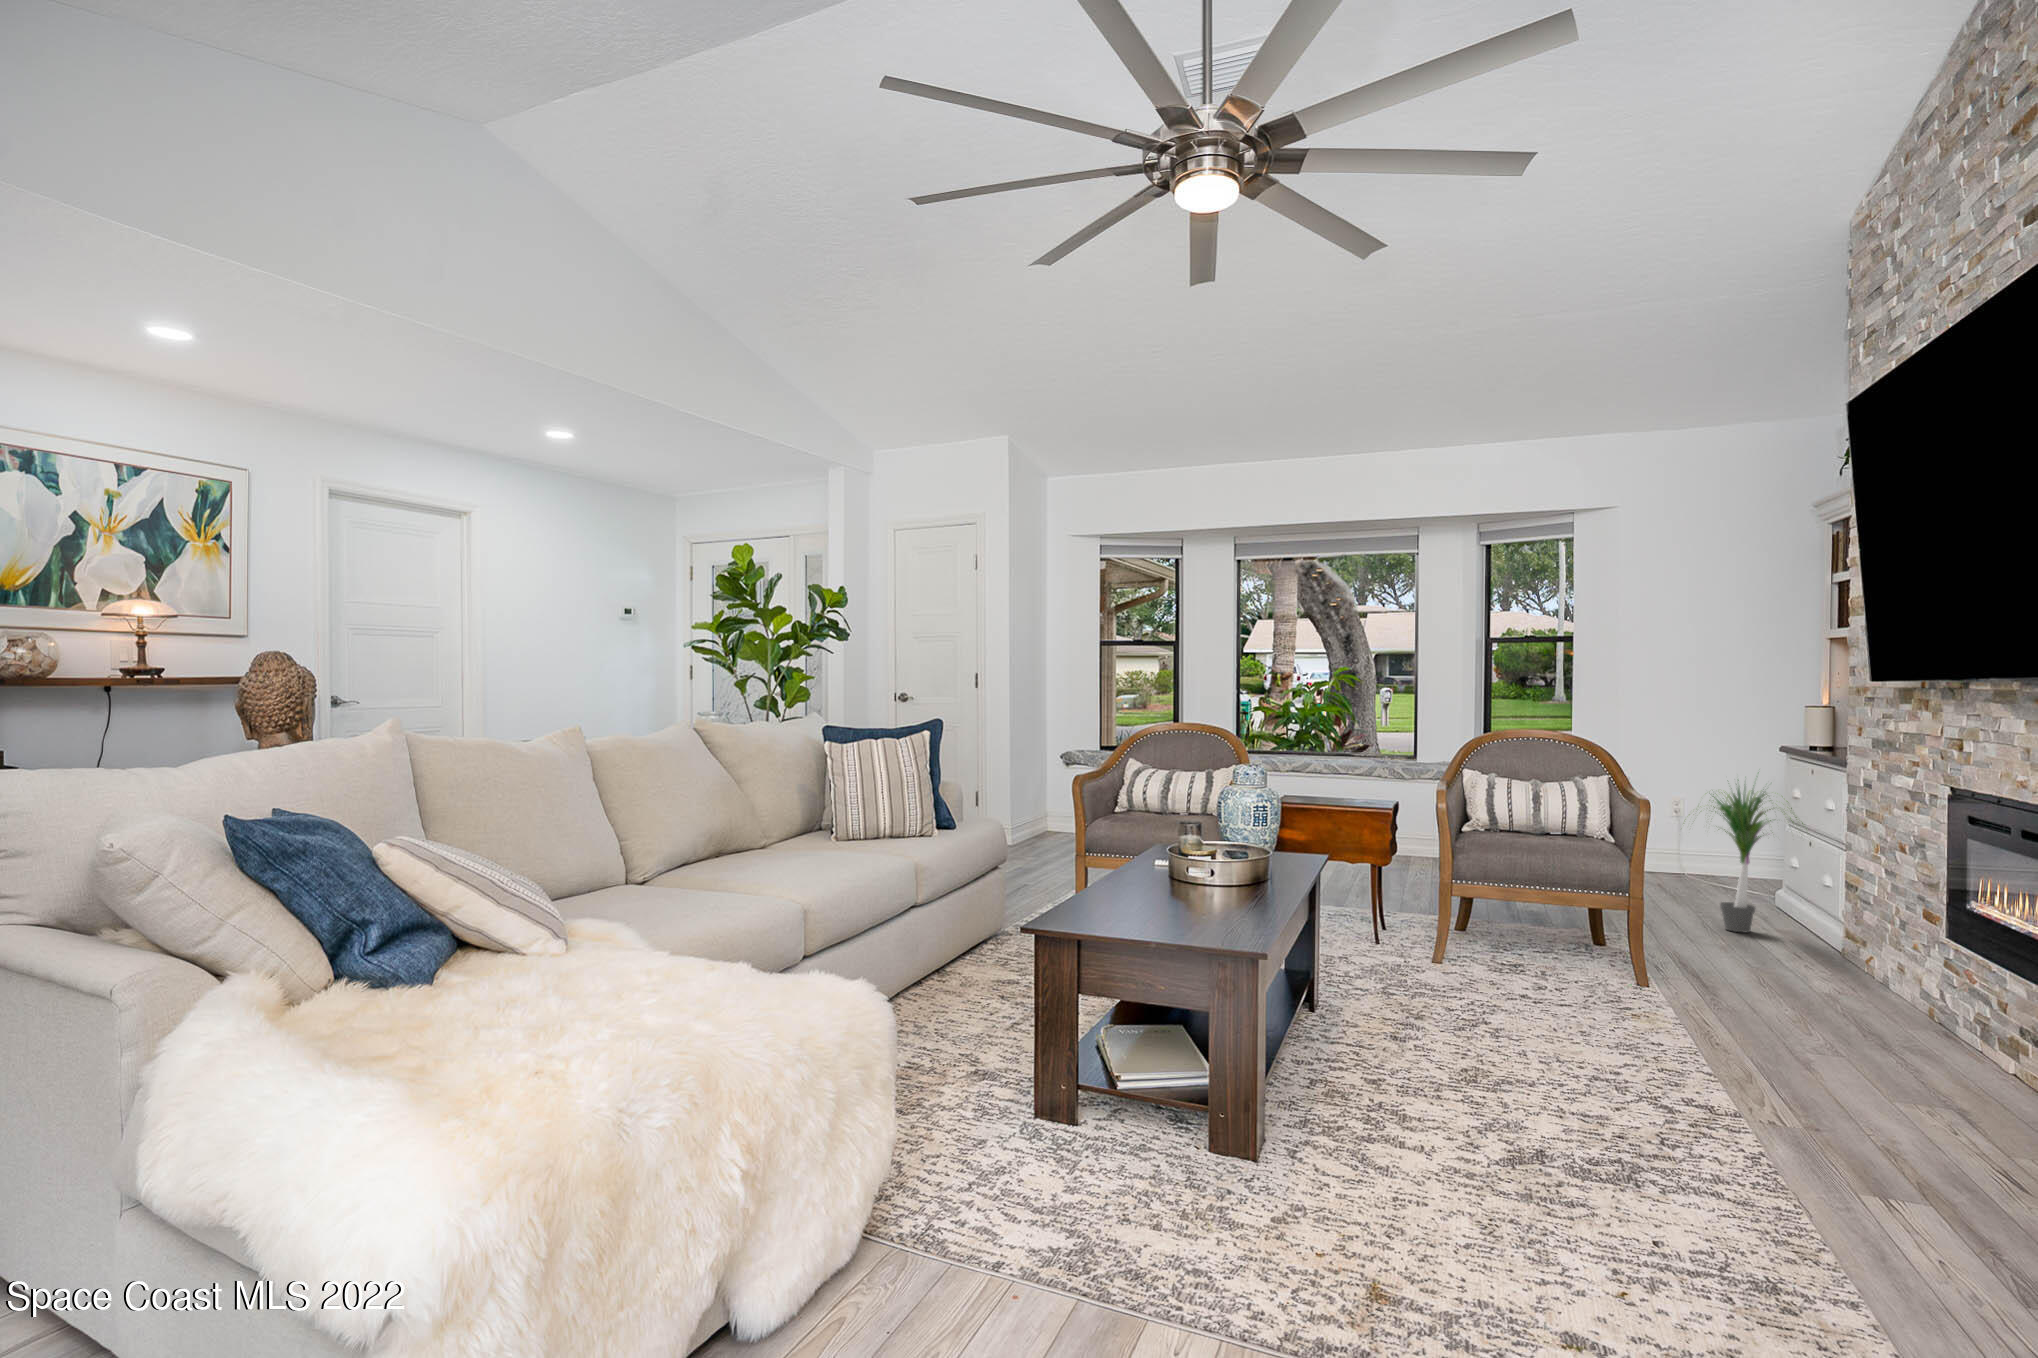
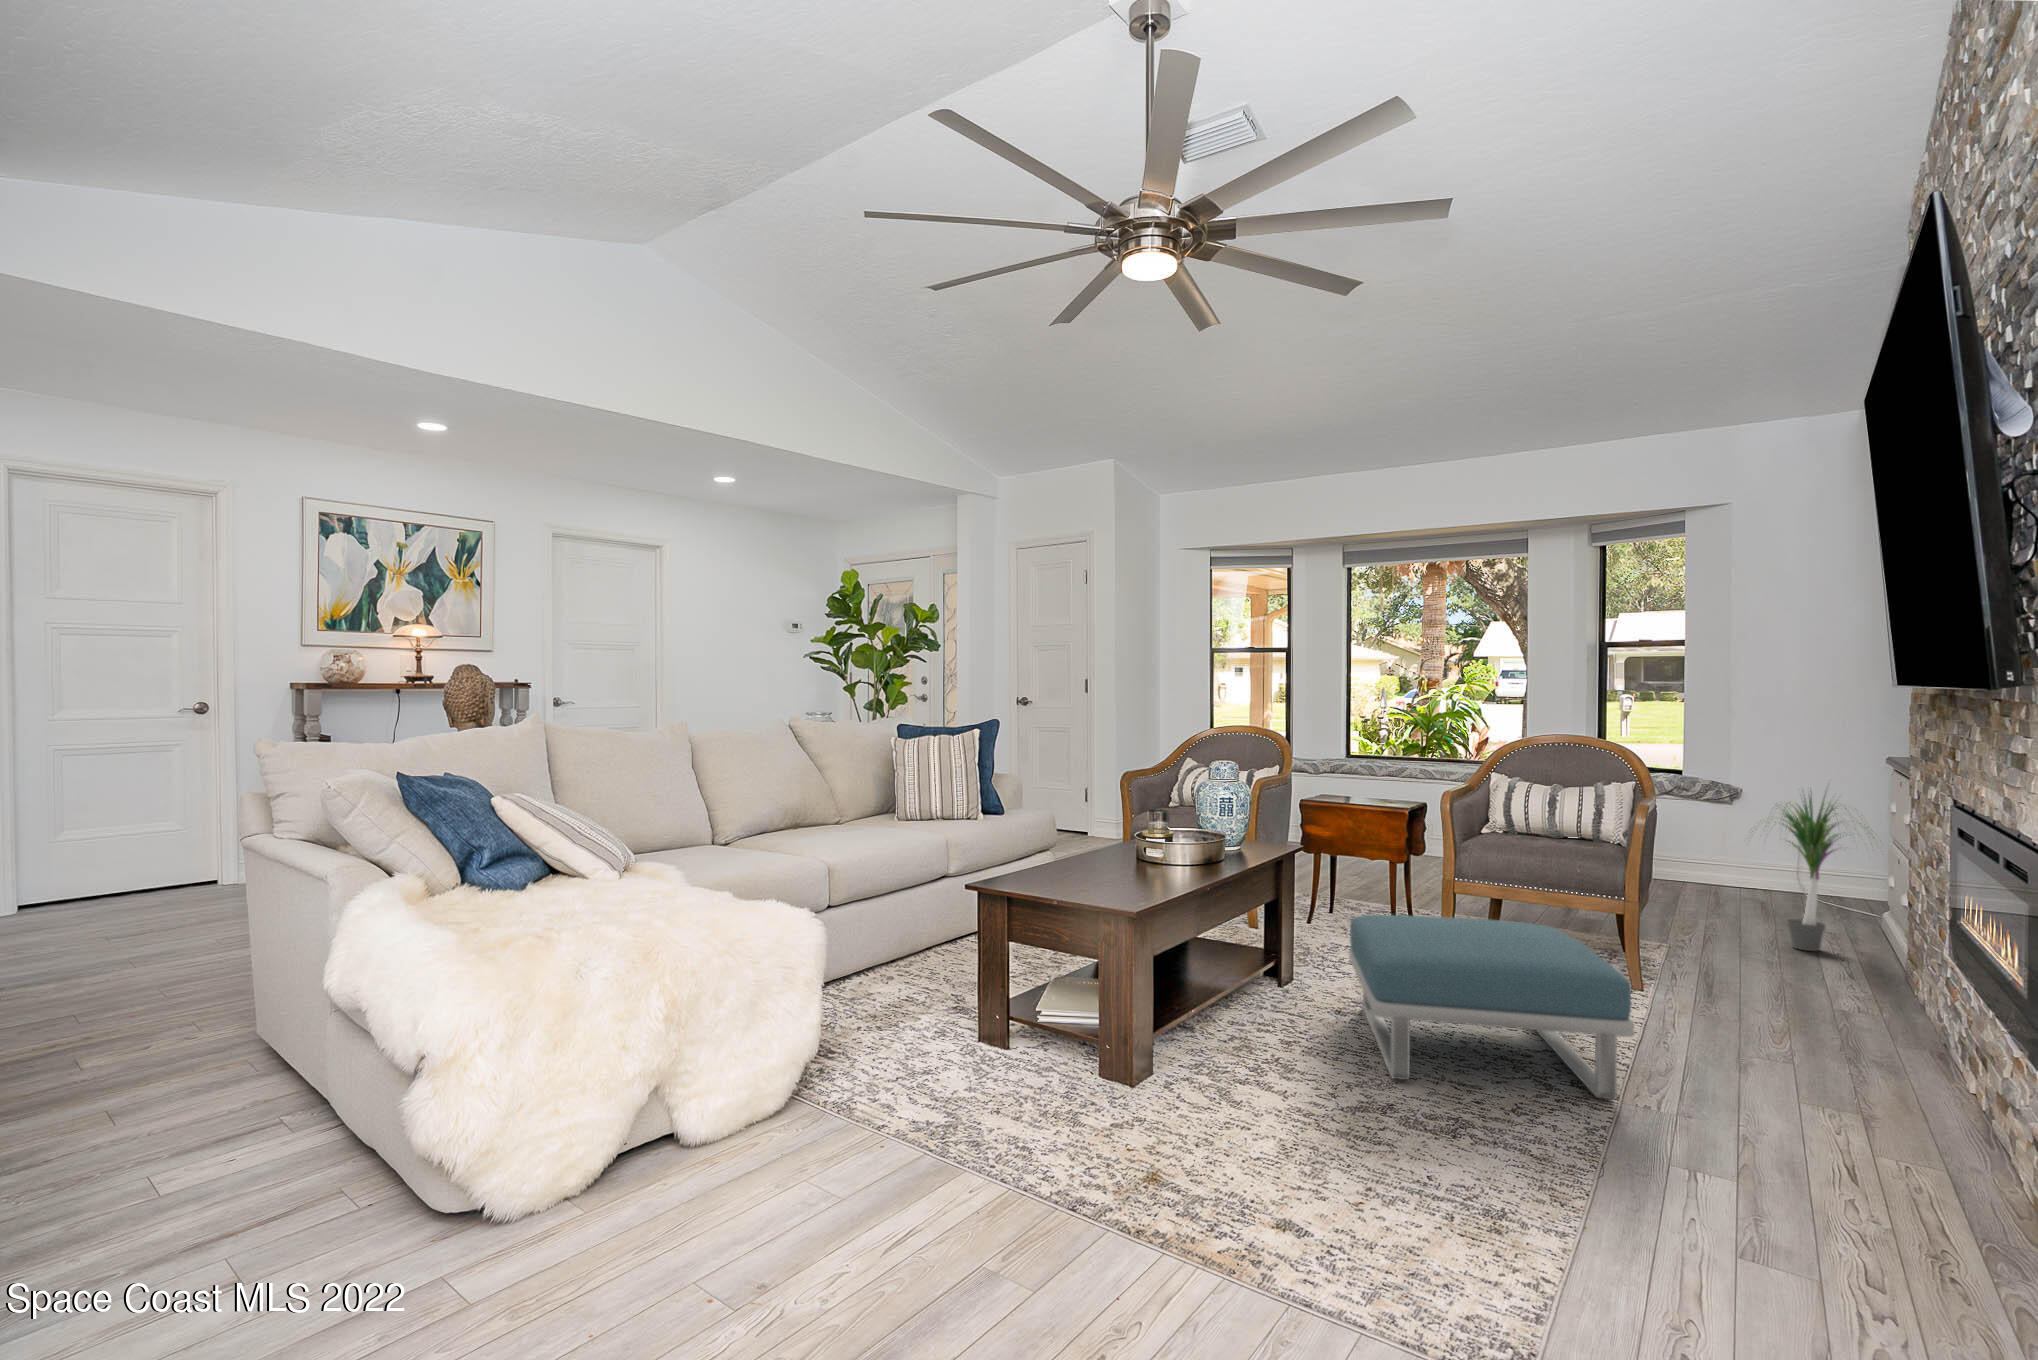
footstool: none [1402,929,1762,1121] -> present [1349,915,1634,1099]

